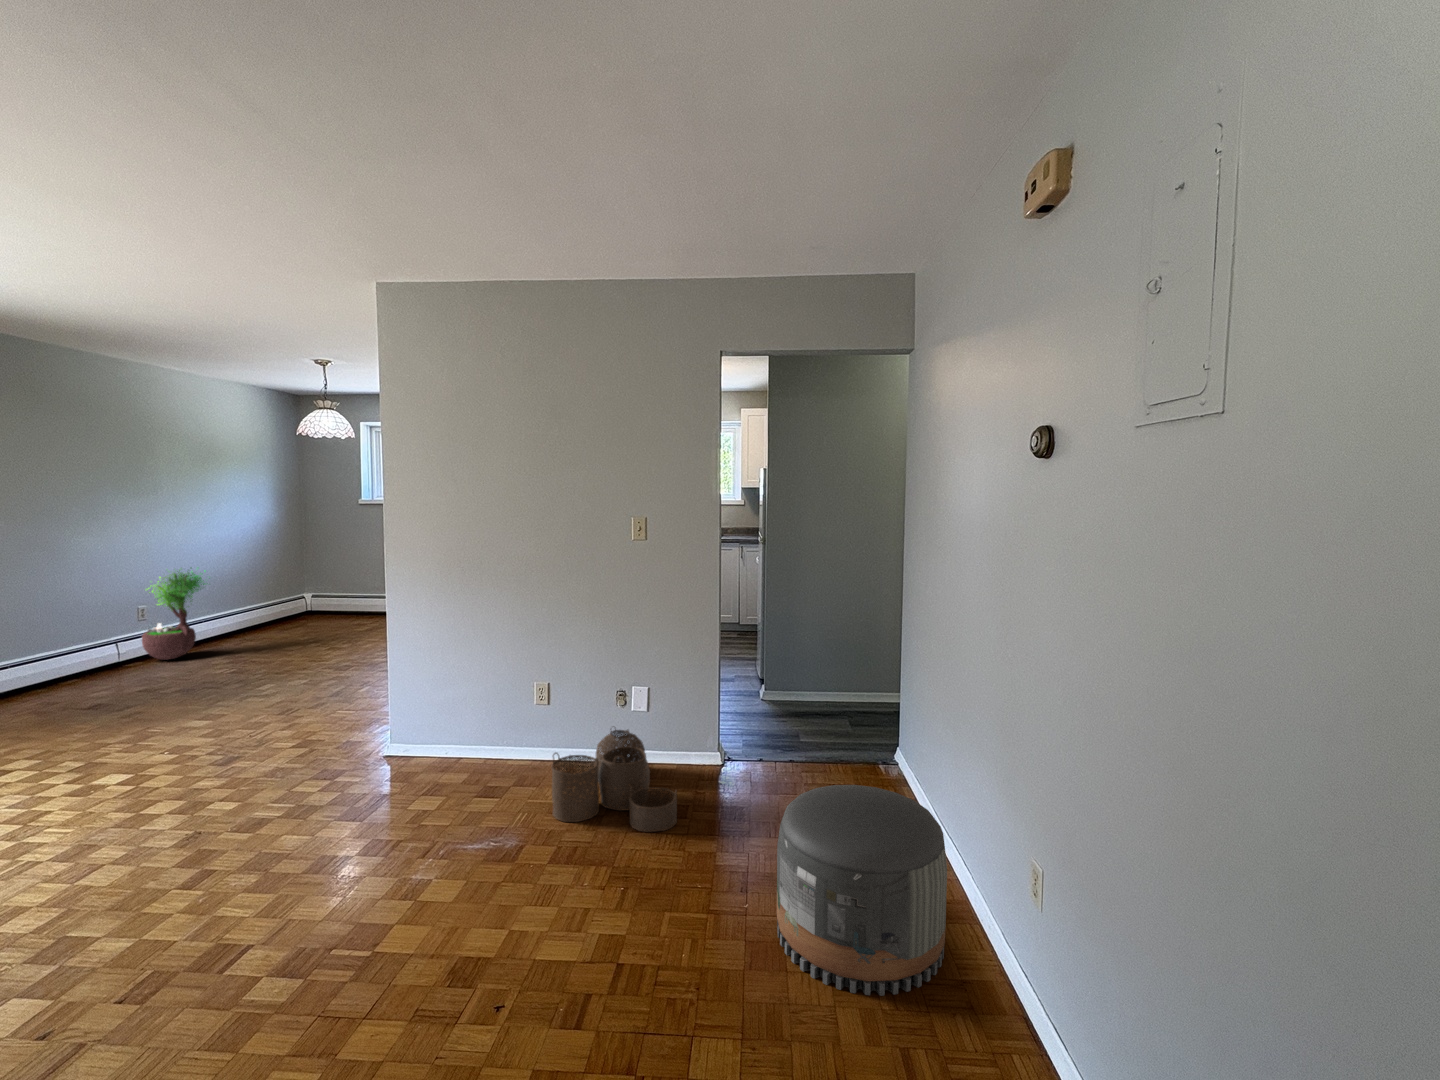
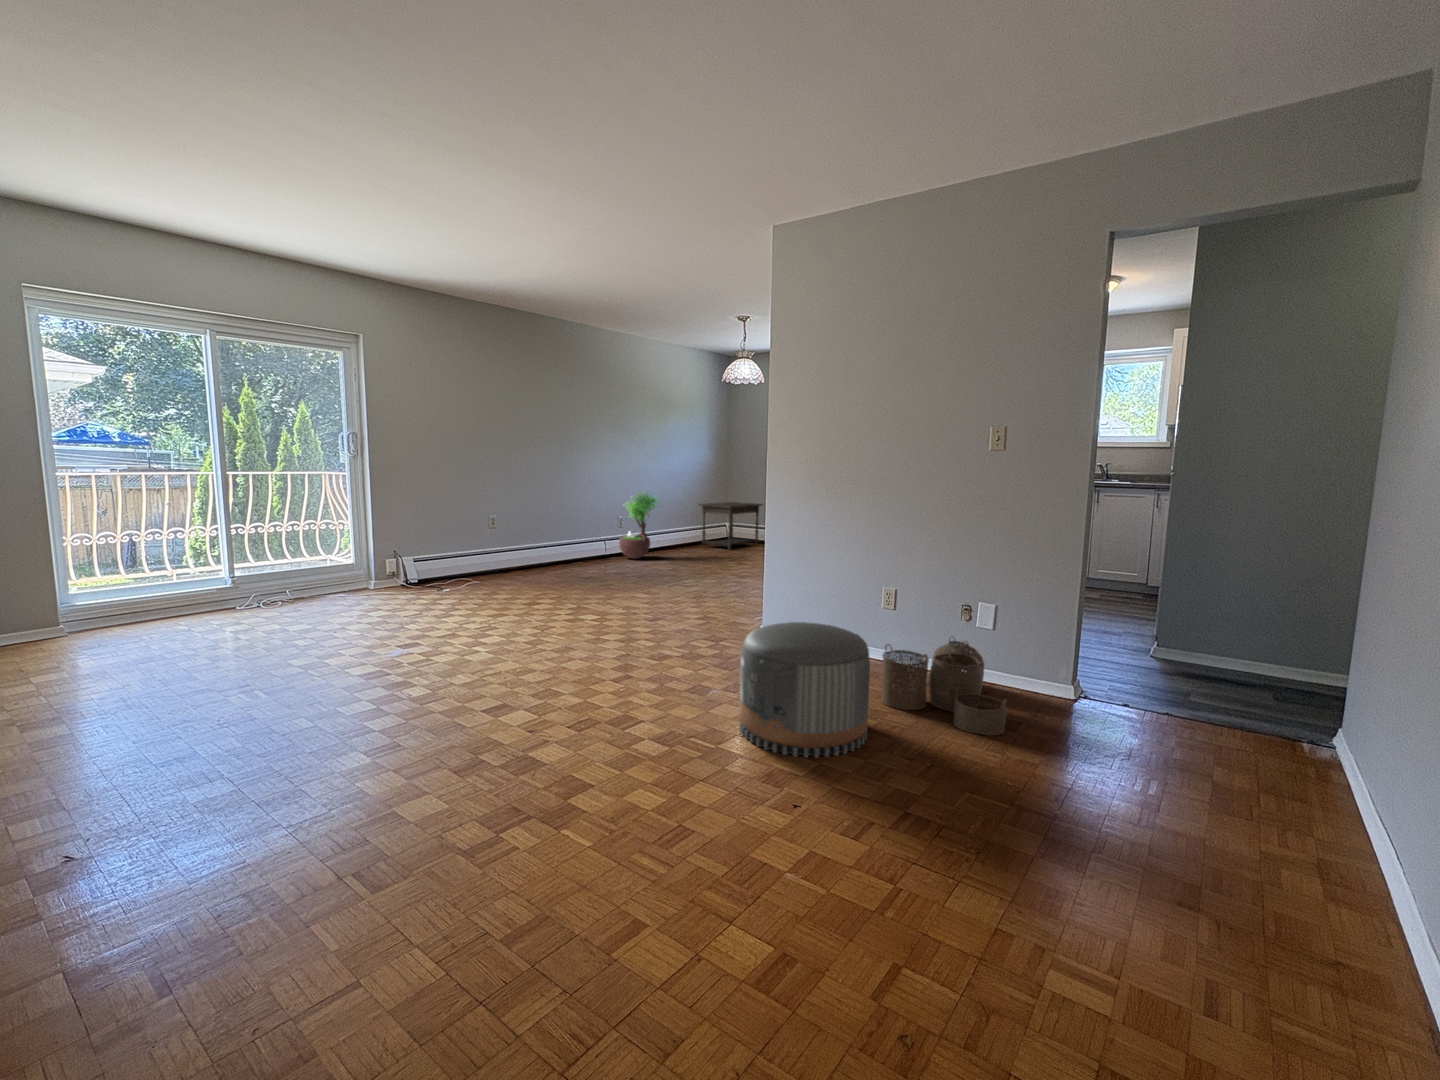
side table: none [265,567,357,628] -> present [699,502,762,550]
pouf: present [777,785,947,996] -> present [739,622,870,758]

